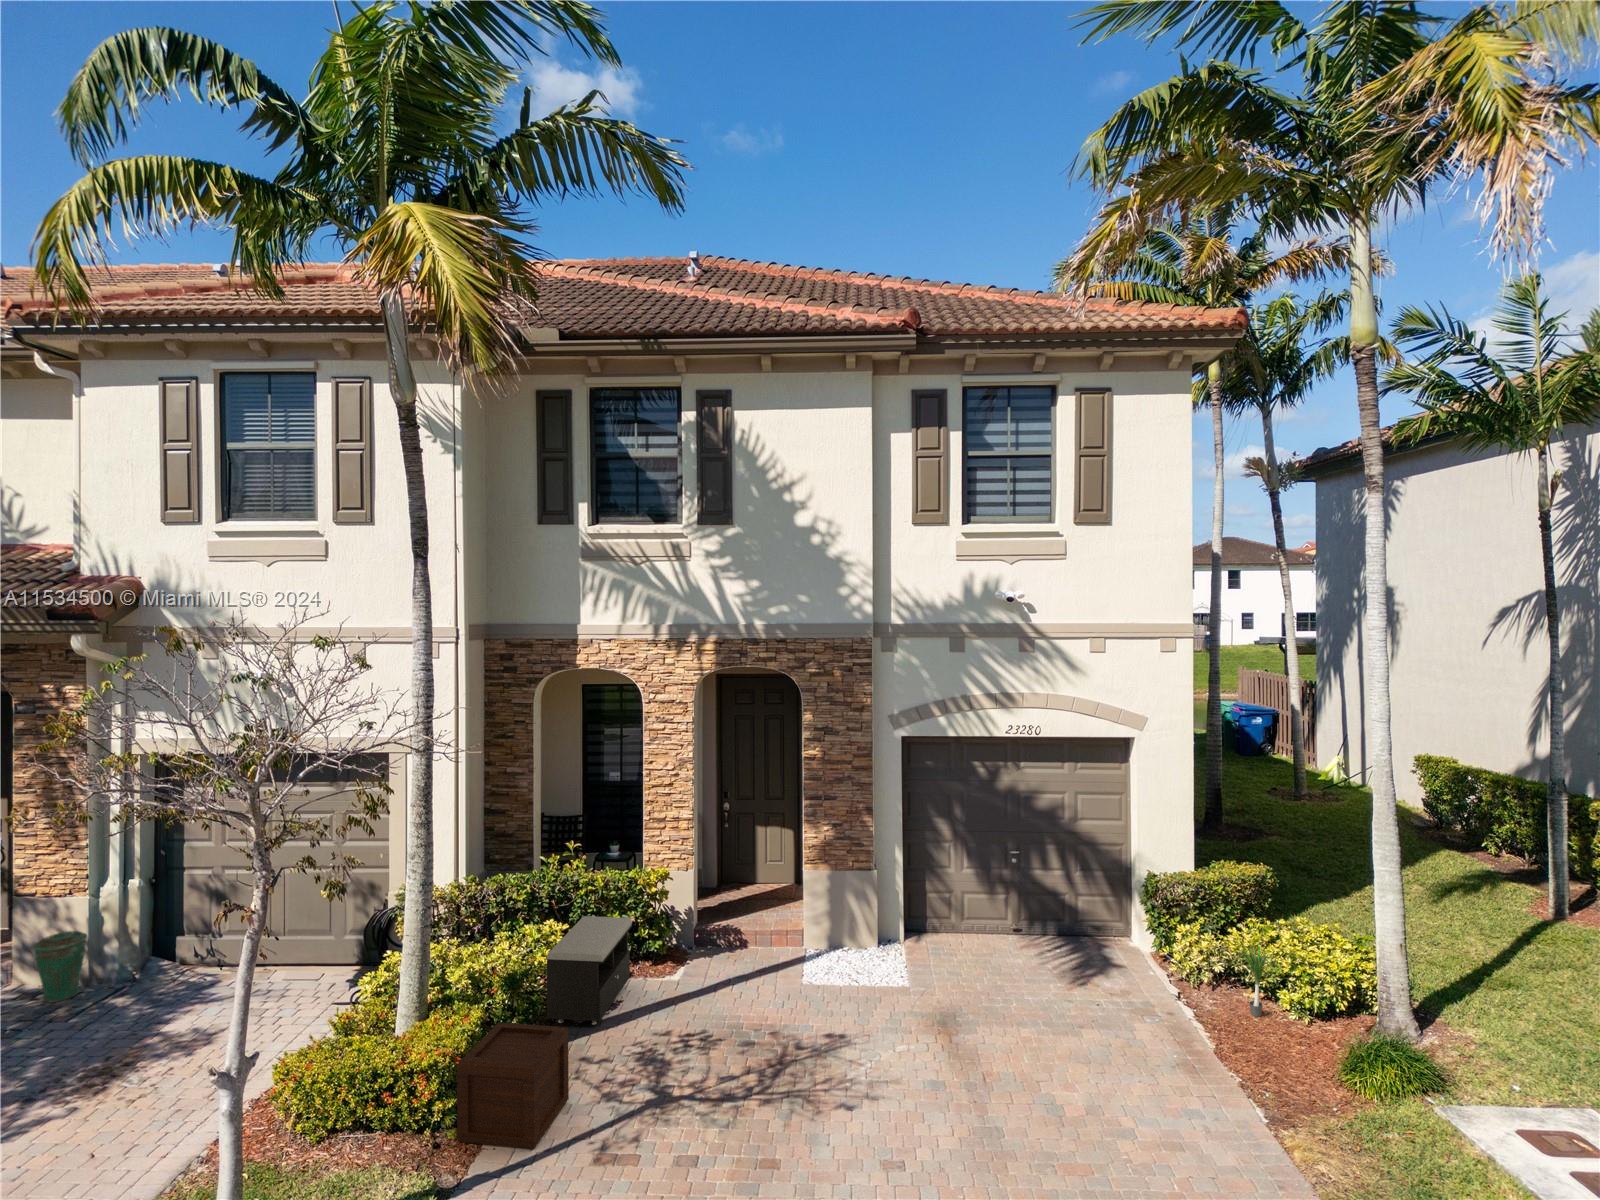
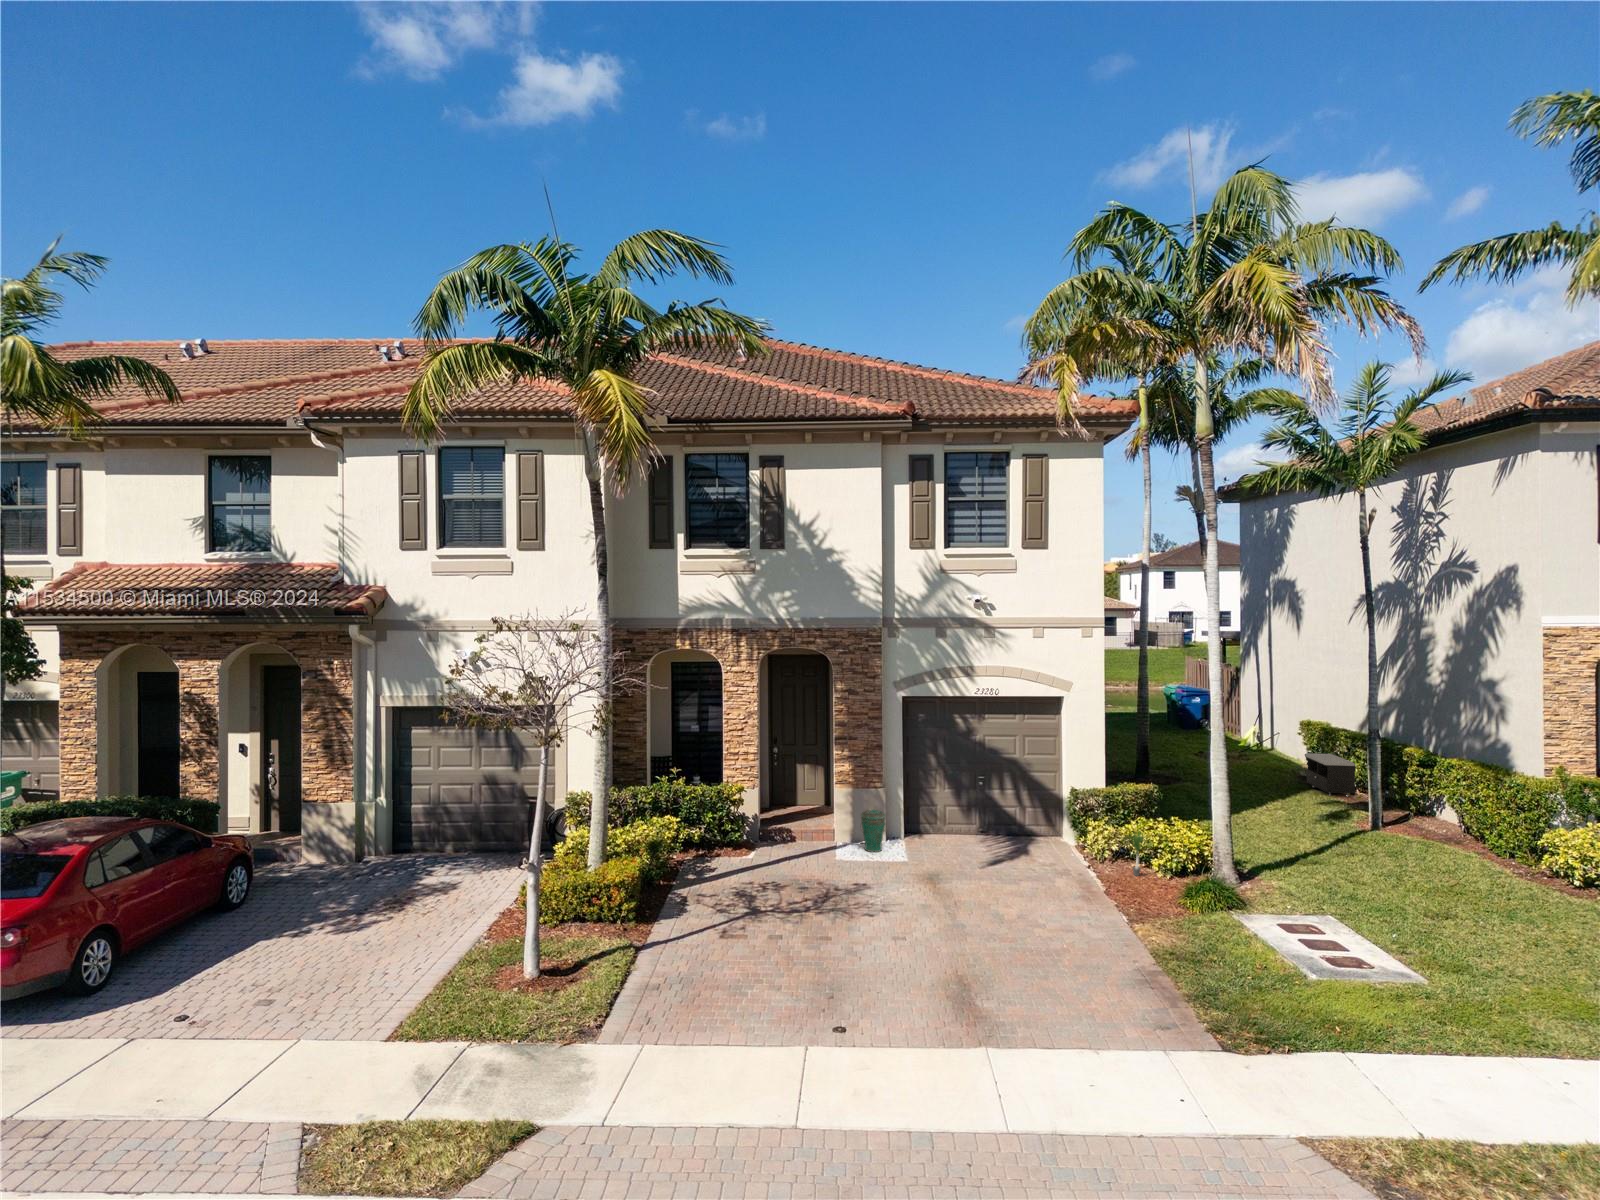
storage bench: present [547,916,632,1025] -> present [1305,753,1355,796]
trash can: present [34,931,87,1002] -> present [861,809,886,852]
wooden crate: present [457,1022,569,1149] -> none [635,865,696,931]

